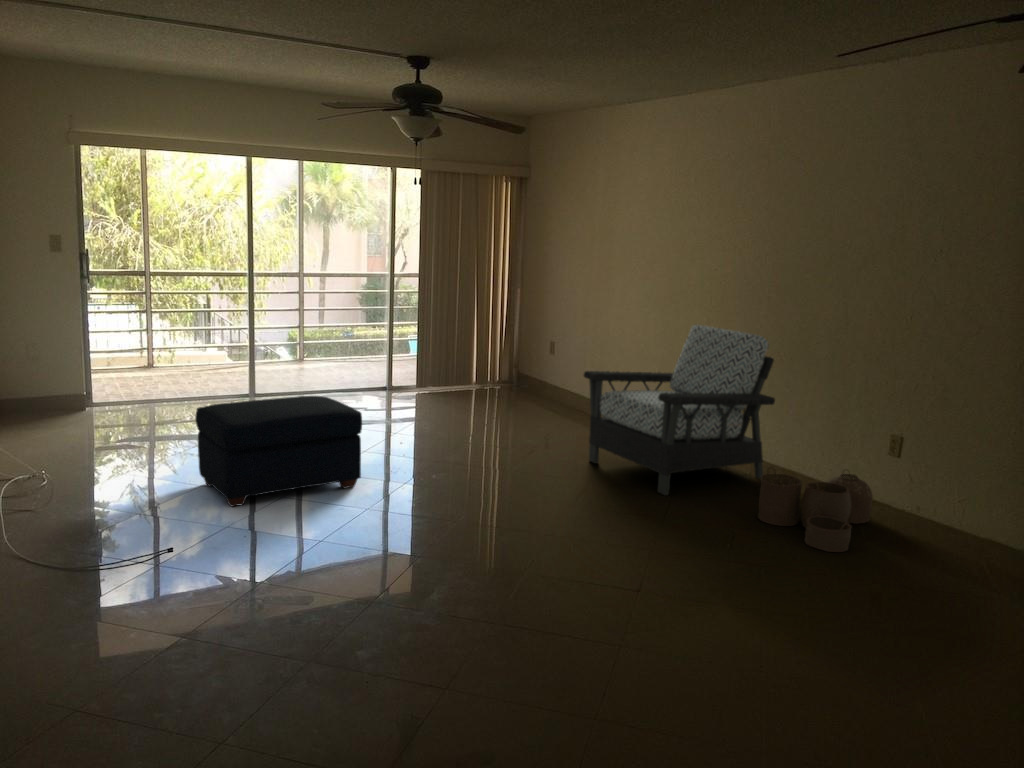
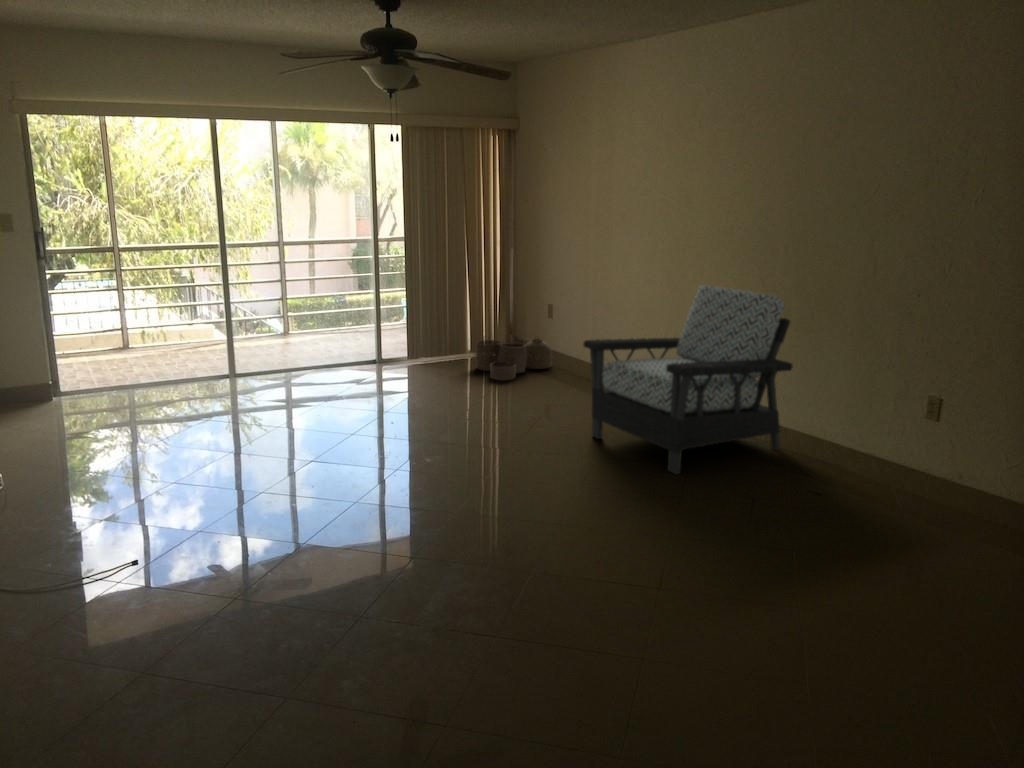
ottoman: present [195,396,362,506] -> none [161,379,345,507]
woven basket: present [758,467,873,552] -> present [476,336,552,381]

